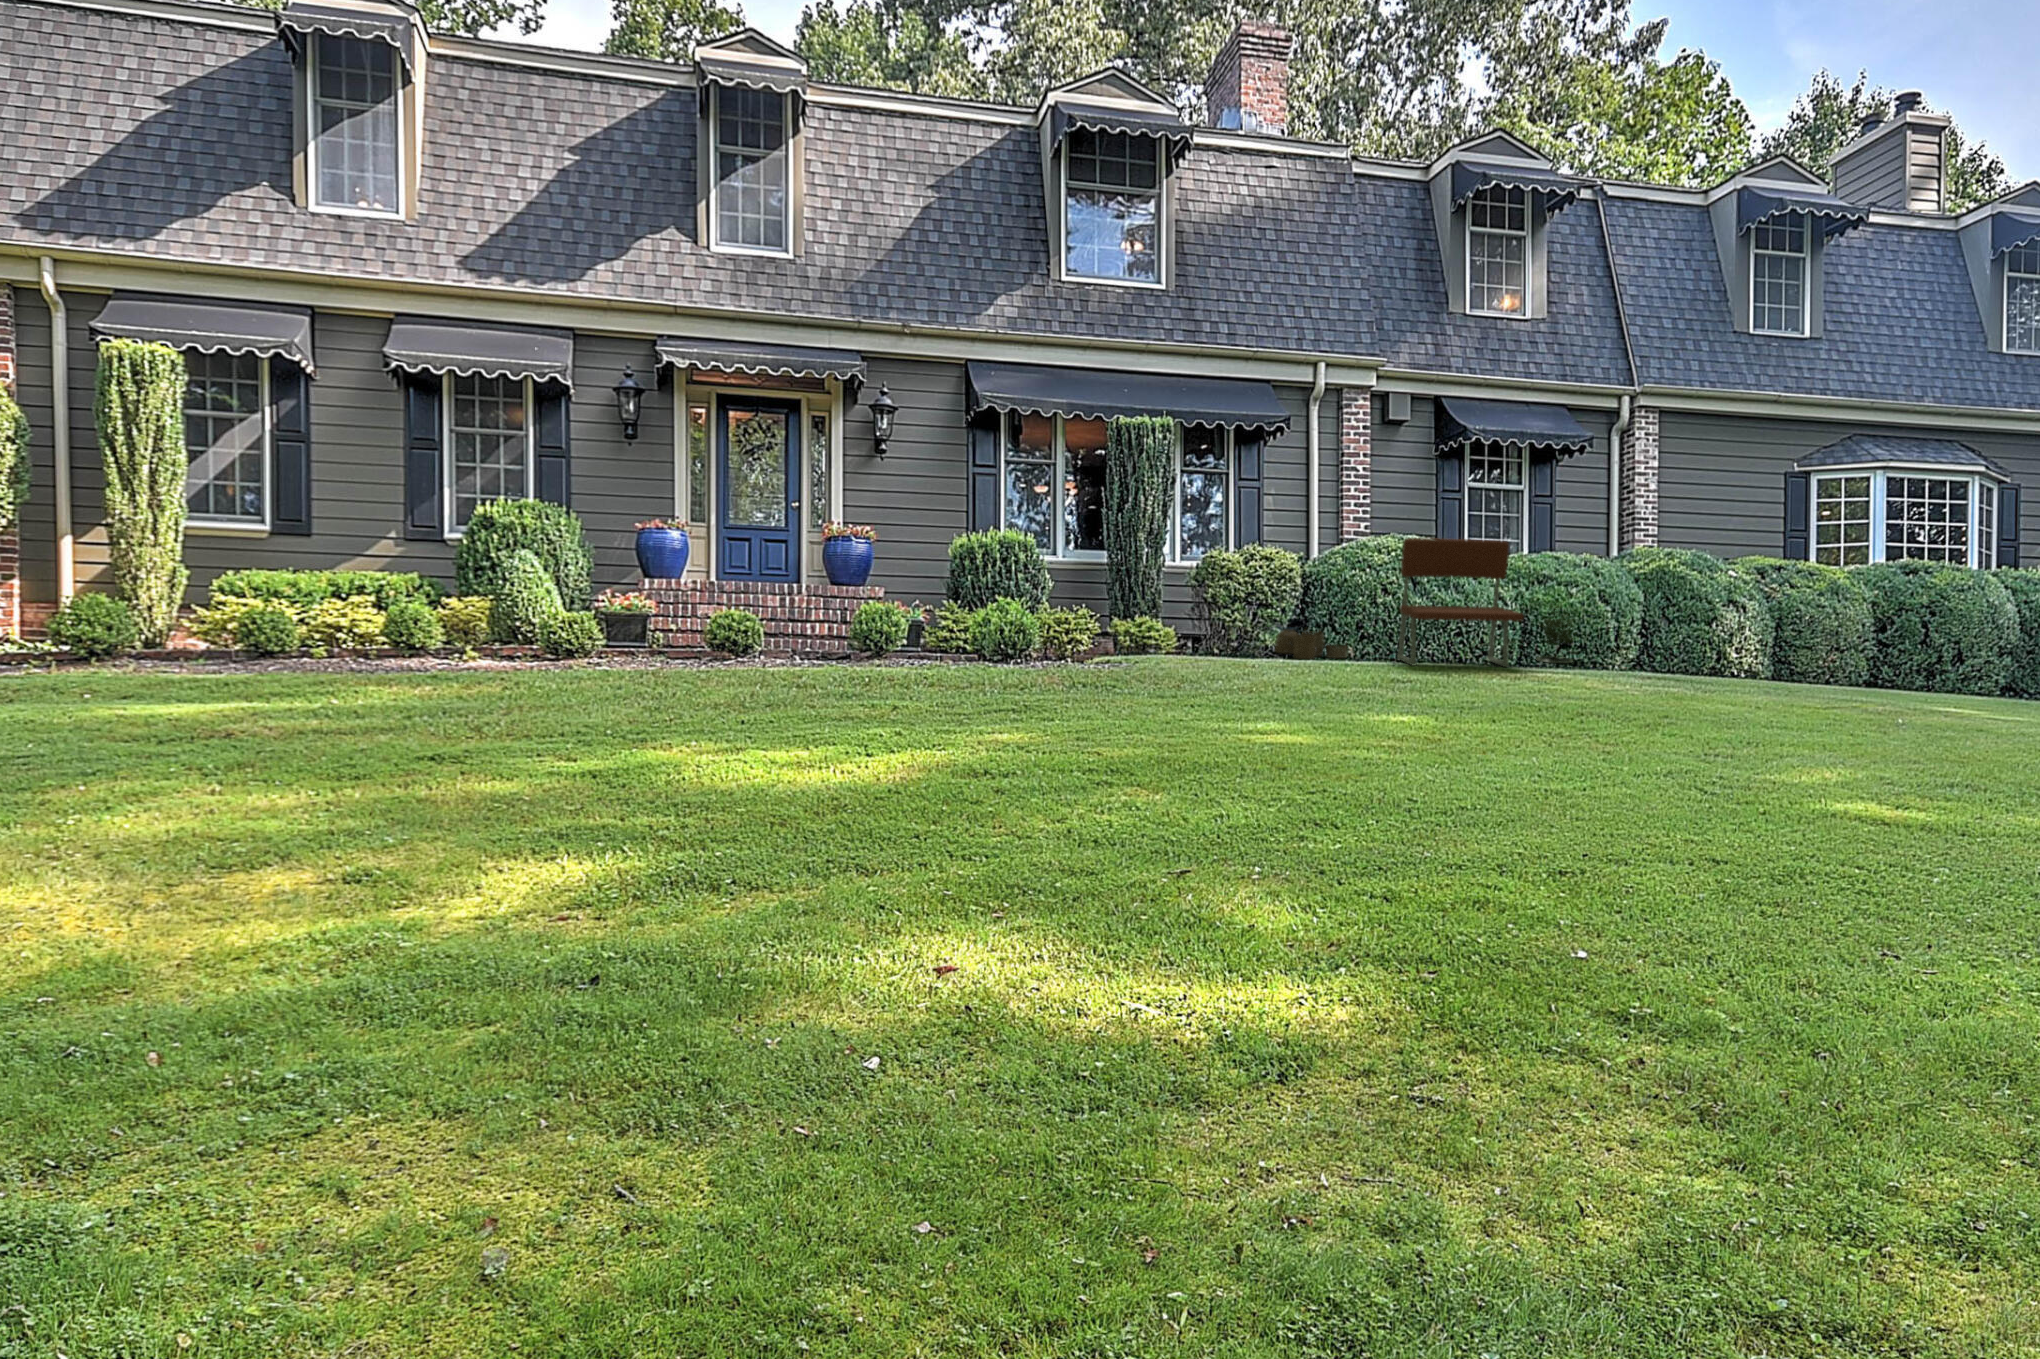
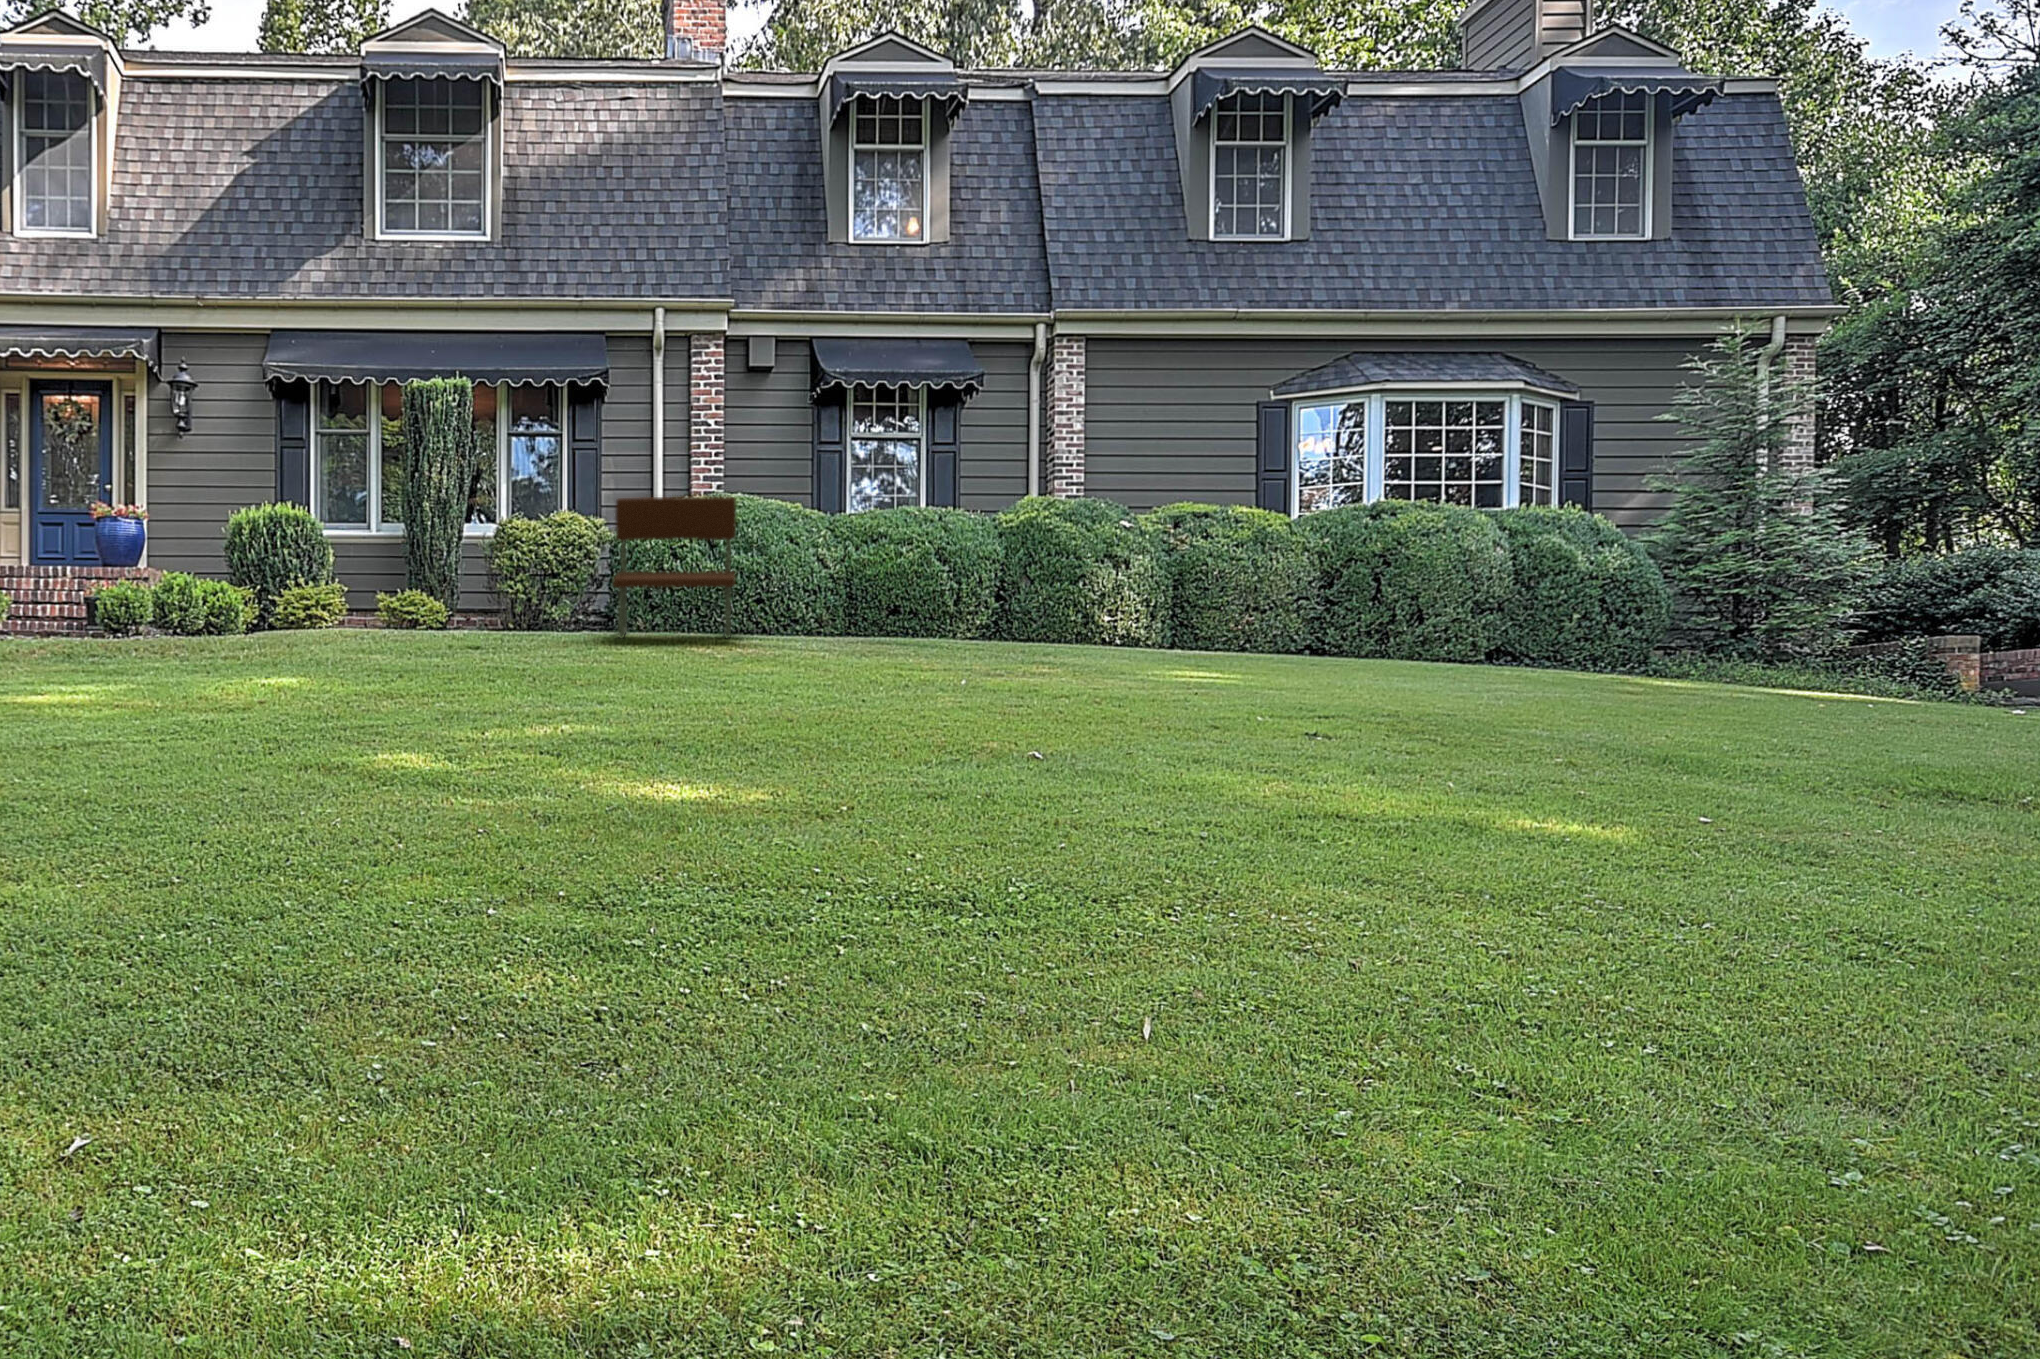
potted tree: present [1537,604,1573,663] -> none [790,558,836,633]
woven basket: present [1275,629,1347,659] -> none [504,599,572,634]

